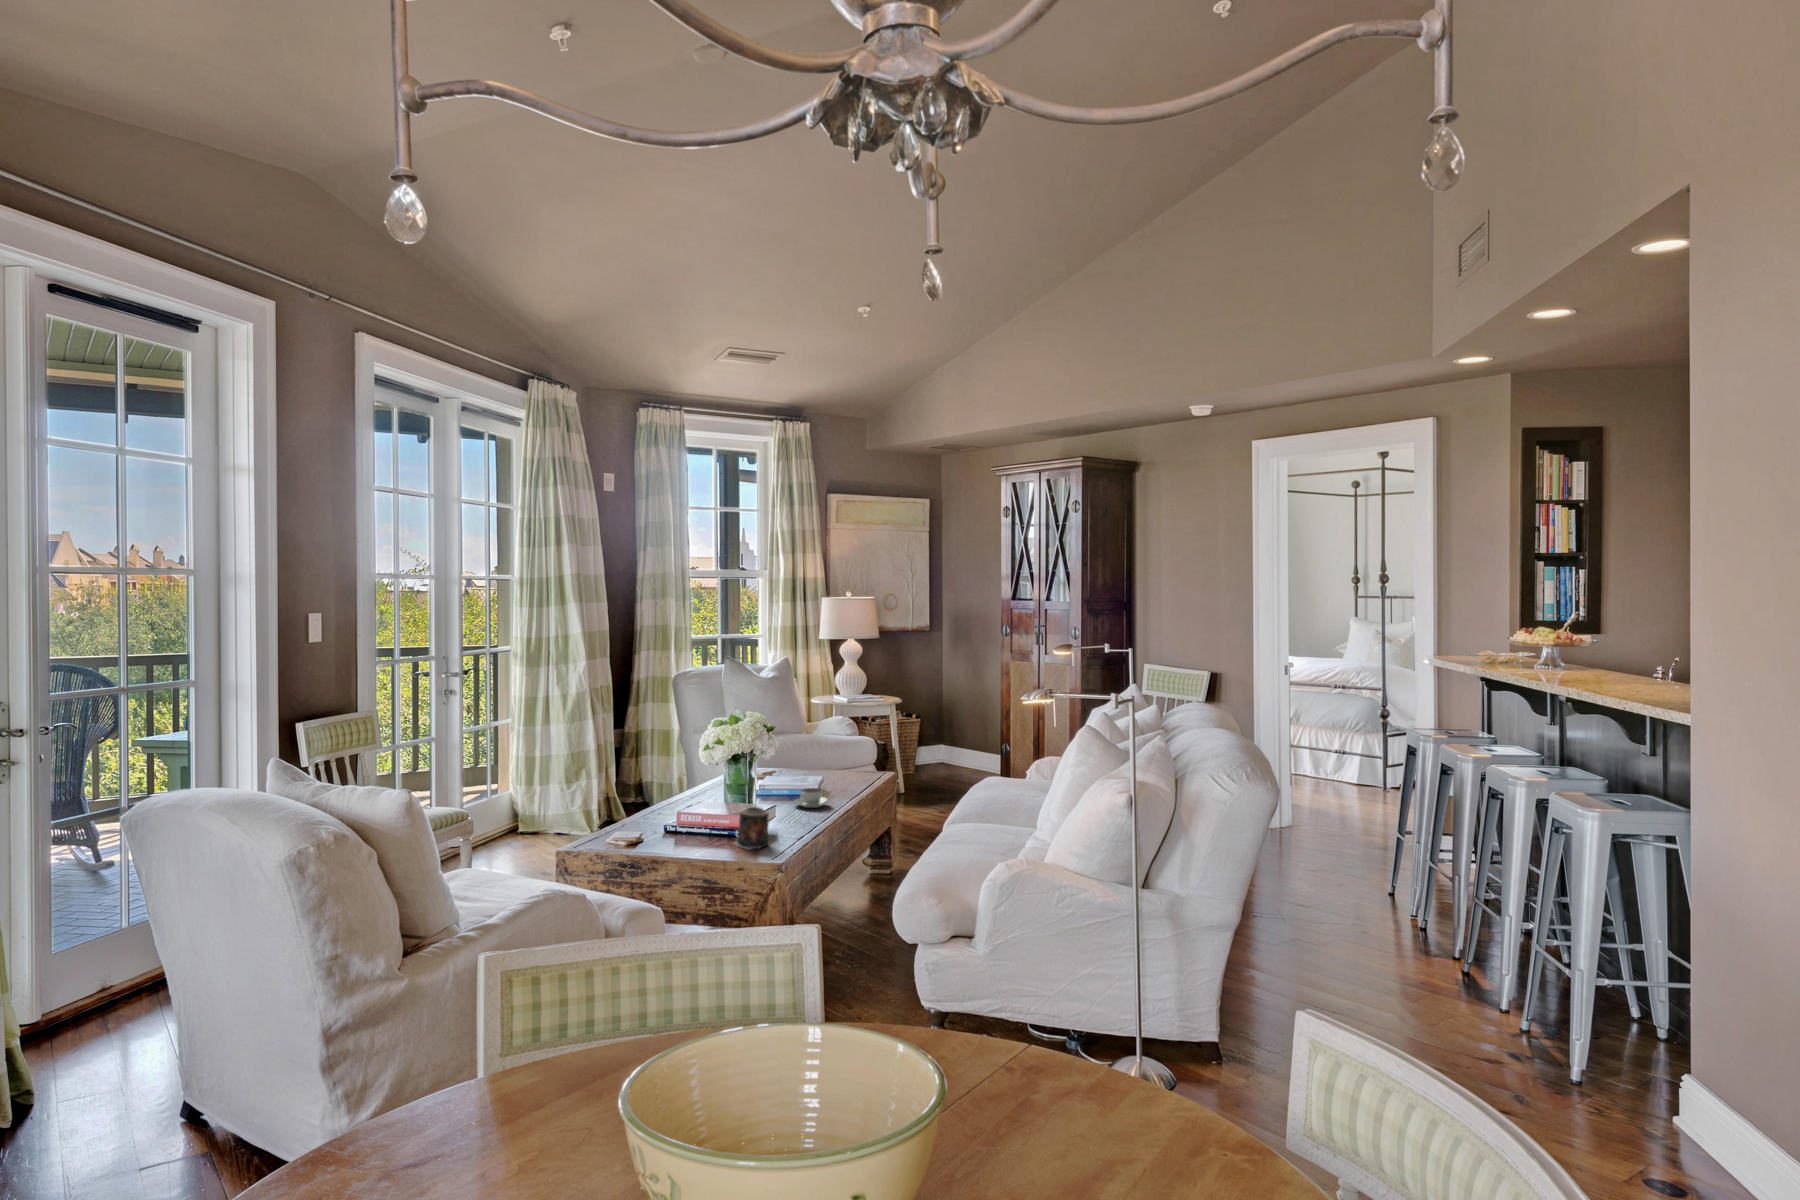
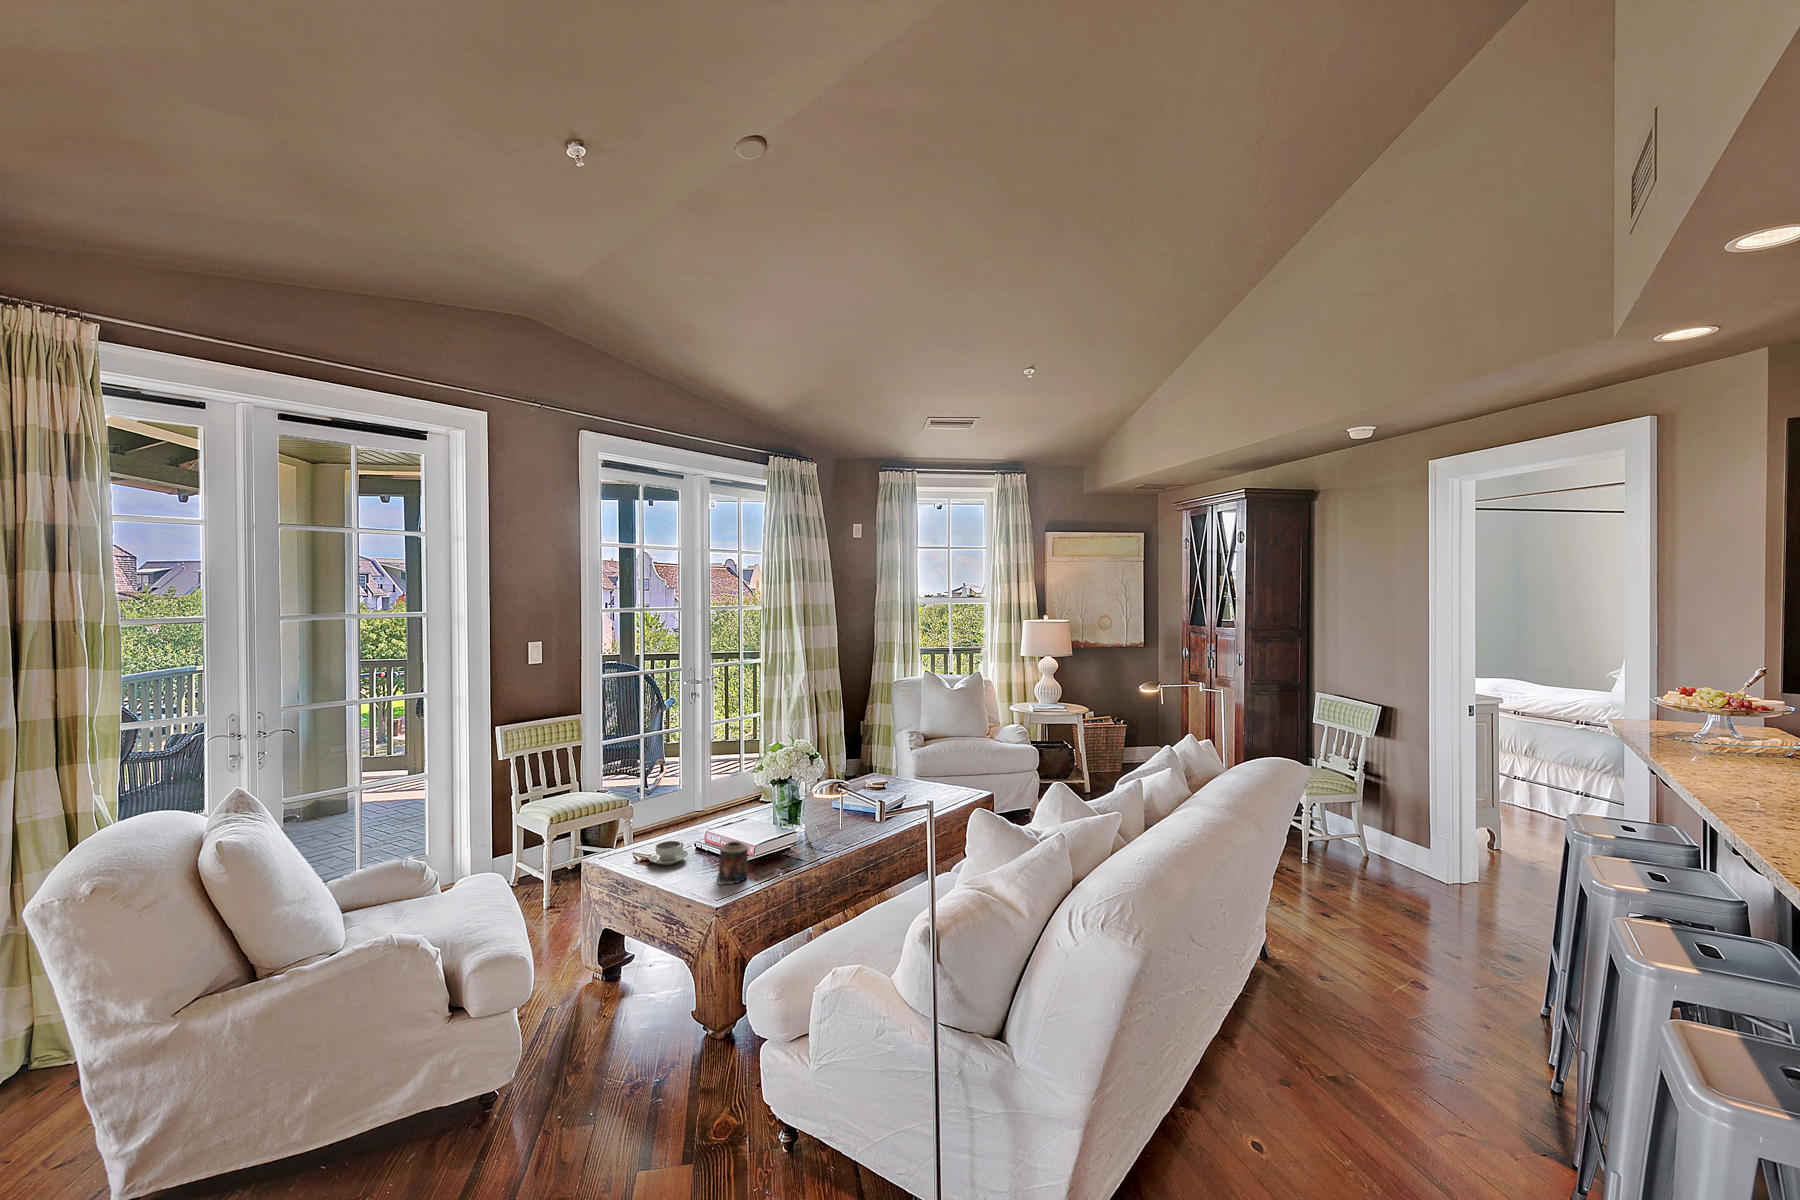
coffee cup: present [794,788,829,808] -> present [649,841,688,865]

